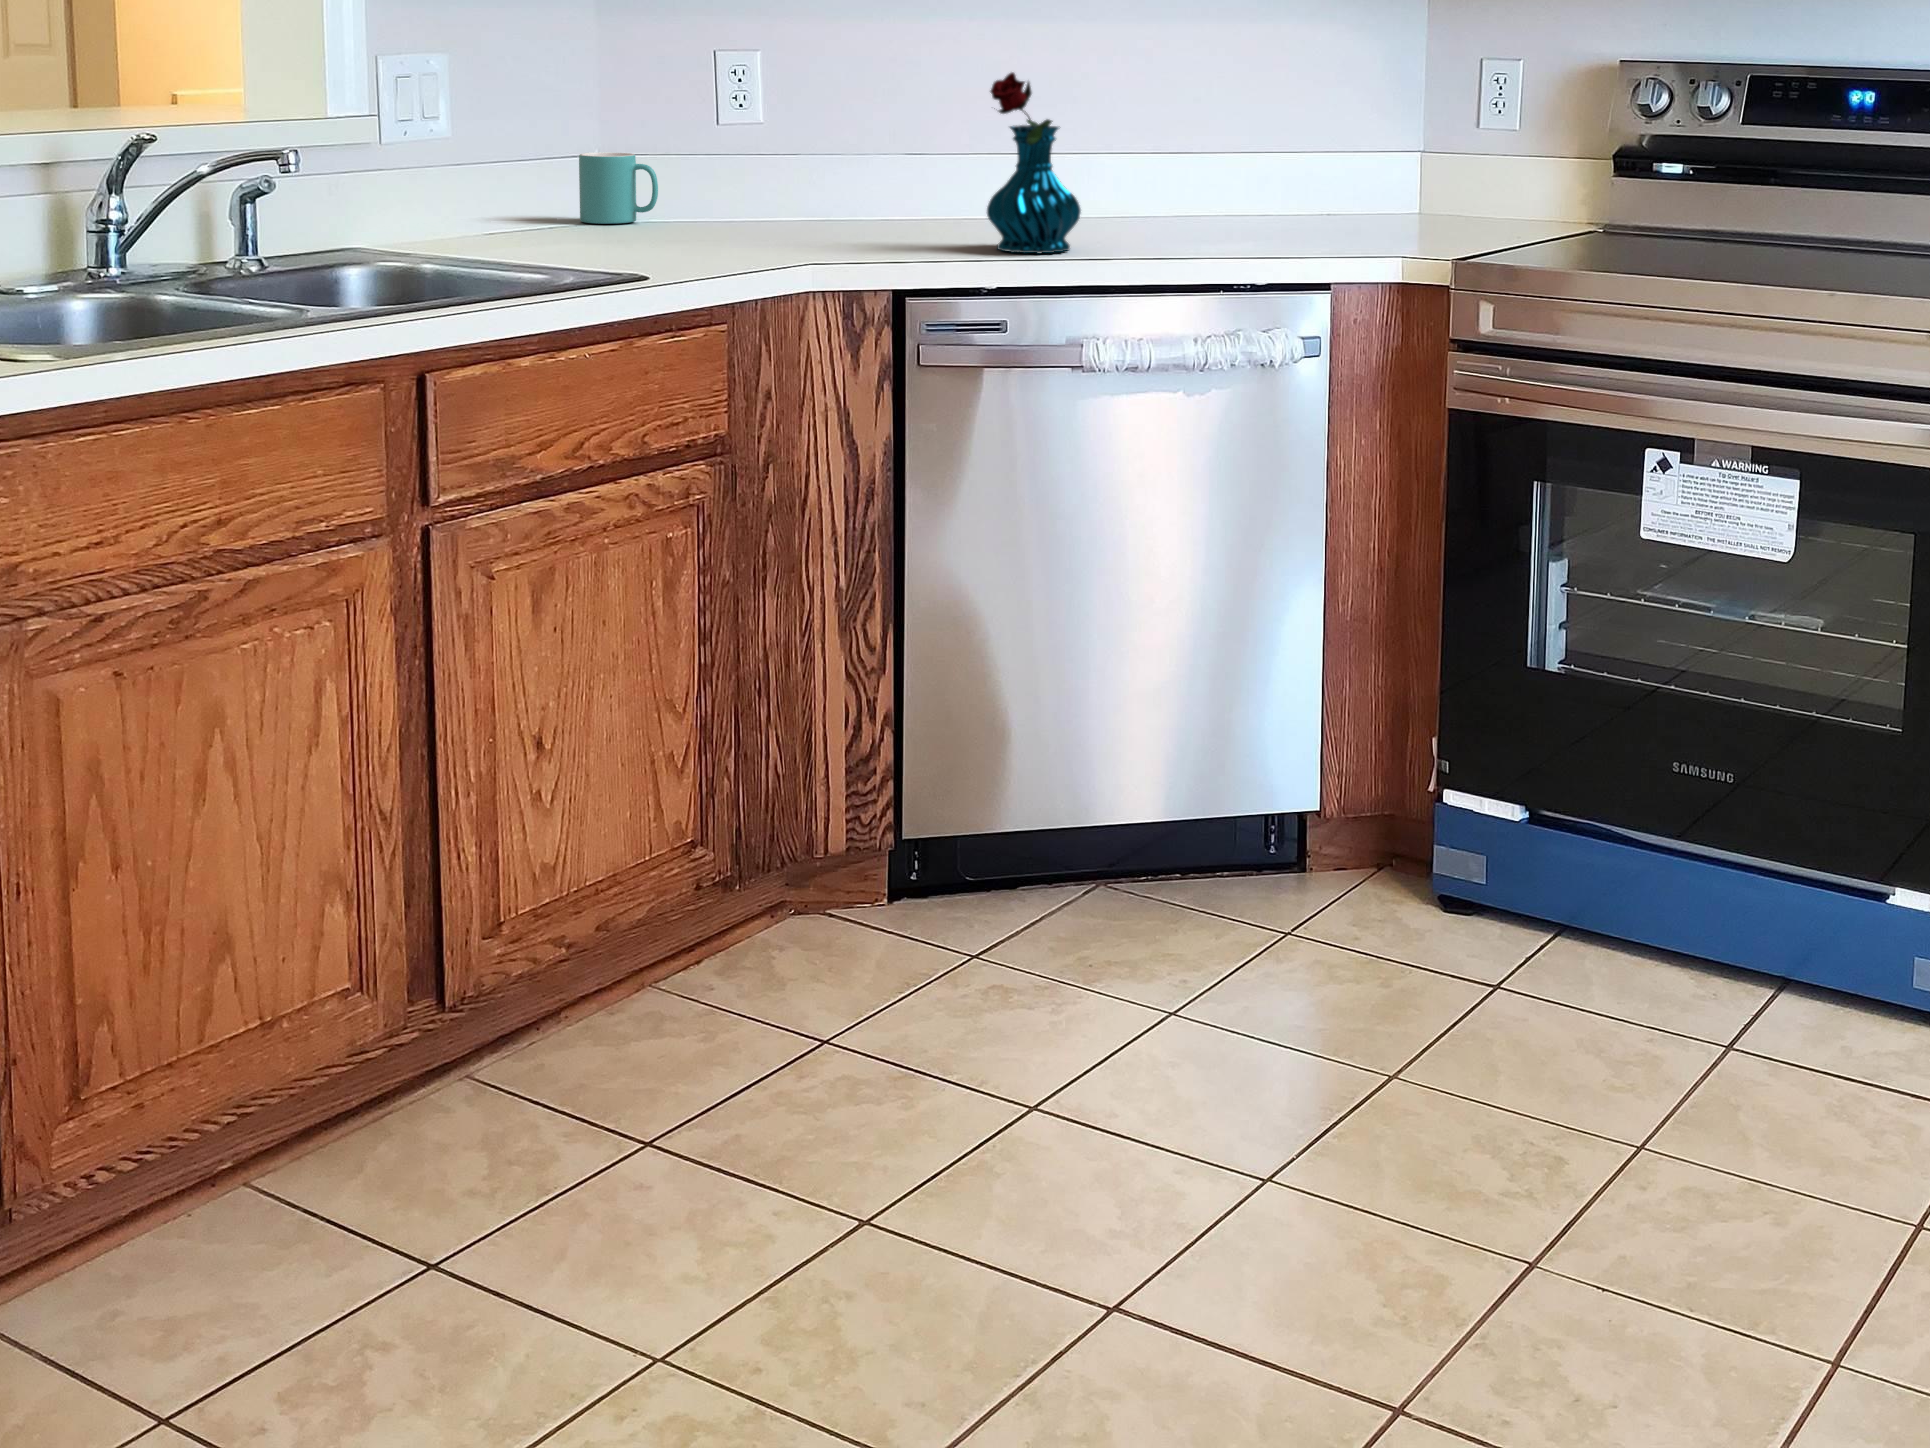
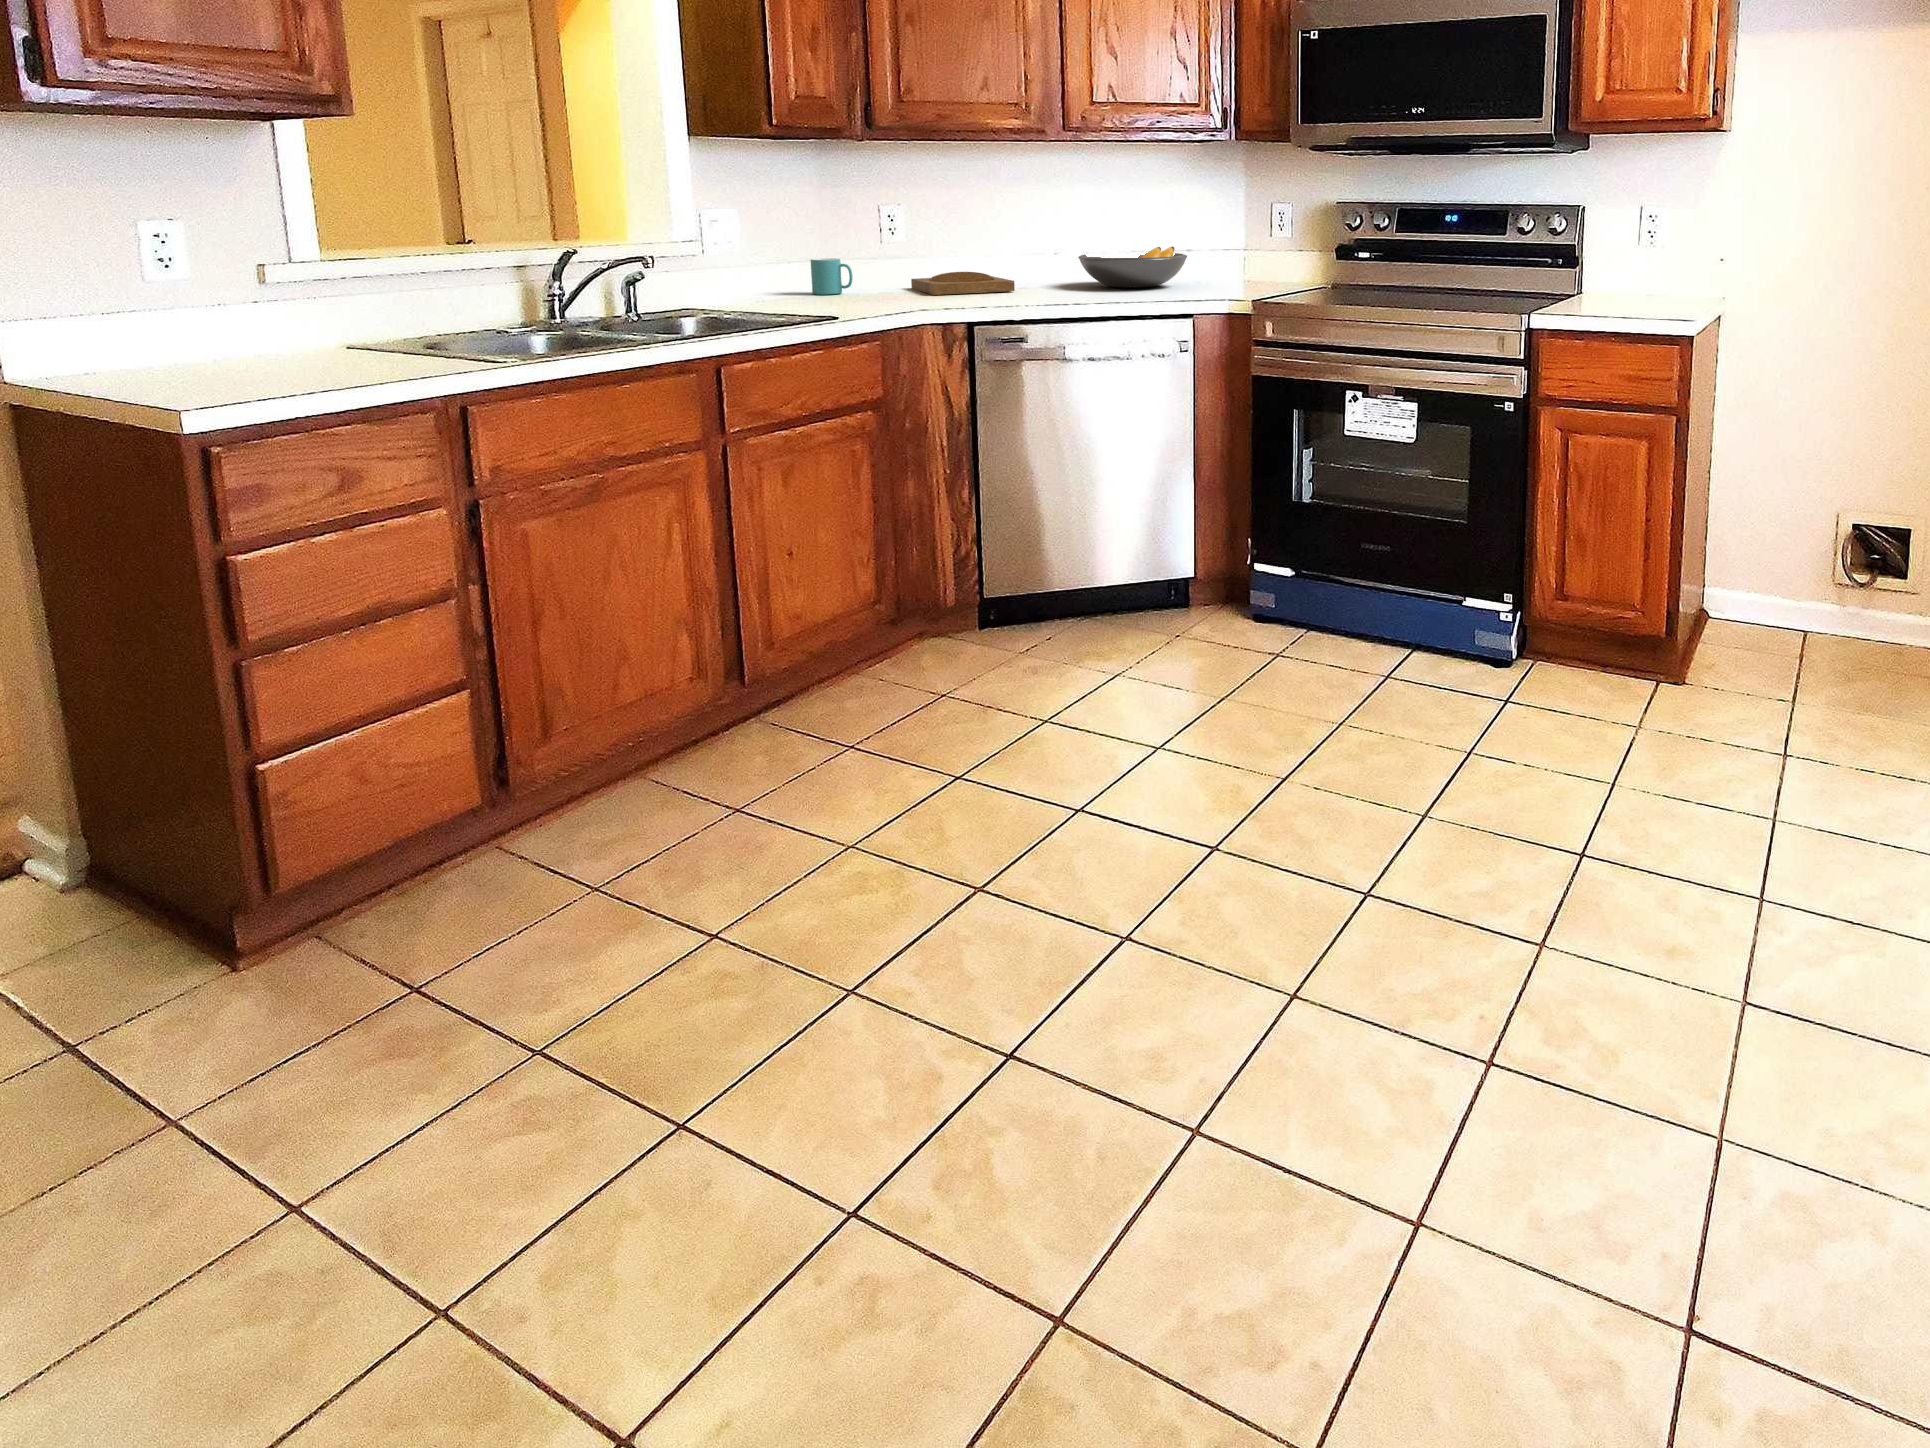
vase: present [987,72,1081,253] -> none [1018,212,1067,303]
fruit bowl: none [1093,141,1310,222] -> present [1078,247,1187,288]
tray: none [767,184,970,229] -> present [911,272,1015,295]

